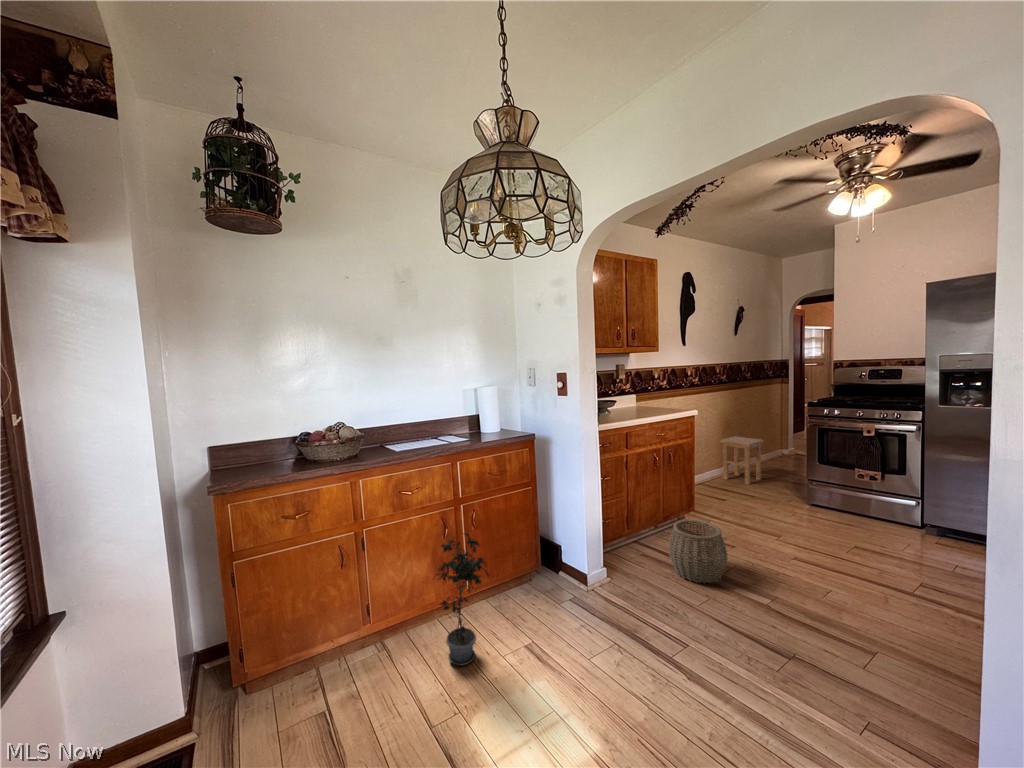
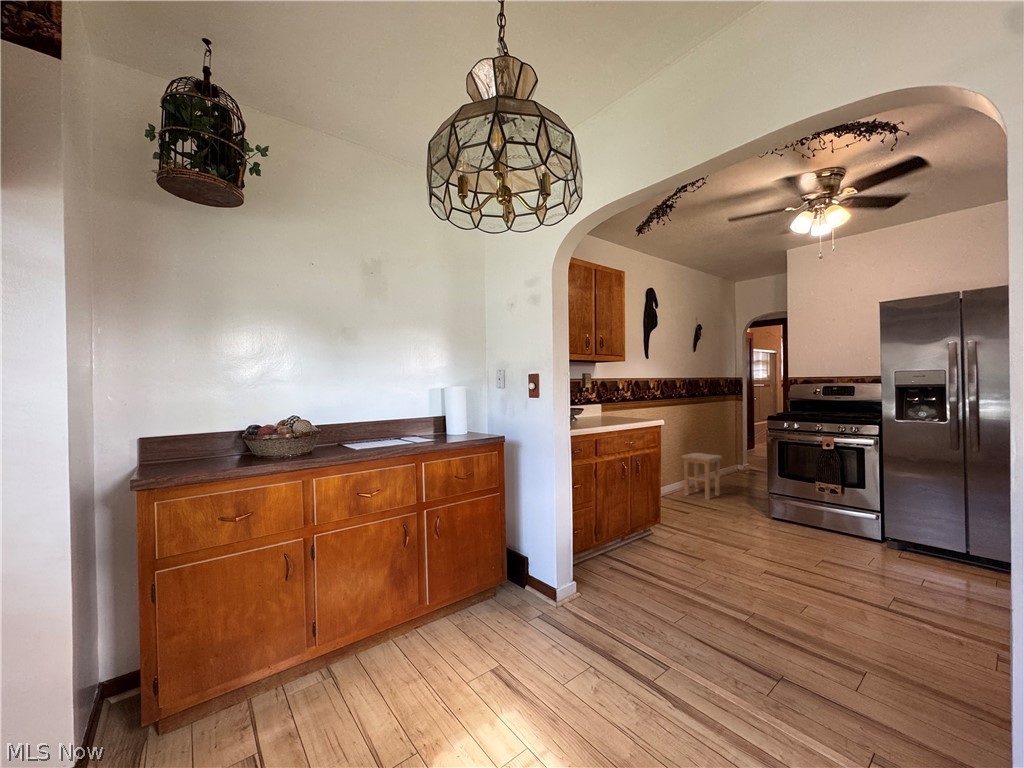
woven basket: present [669,520,727,583] -> none [637,528,696,593]
potted plant: present [436,533,489,665] -> none [393,535,458,685]

